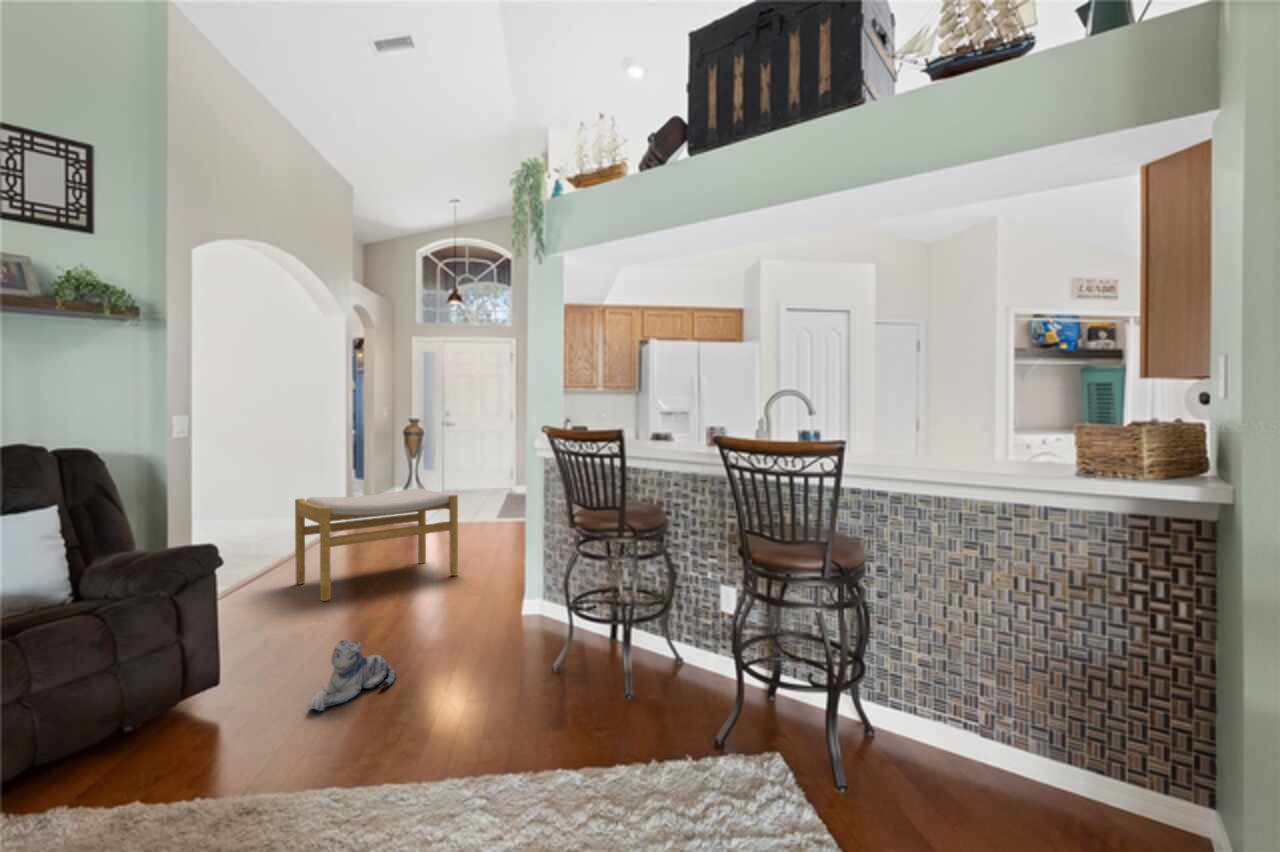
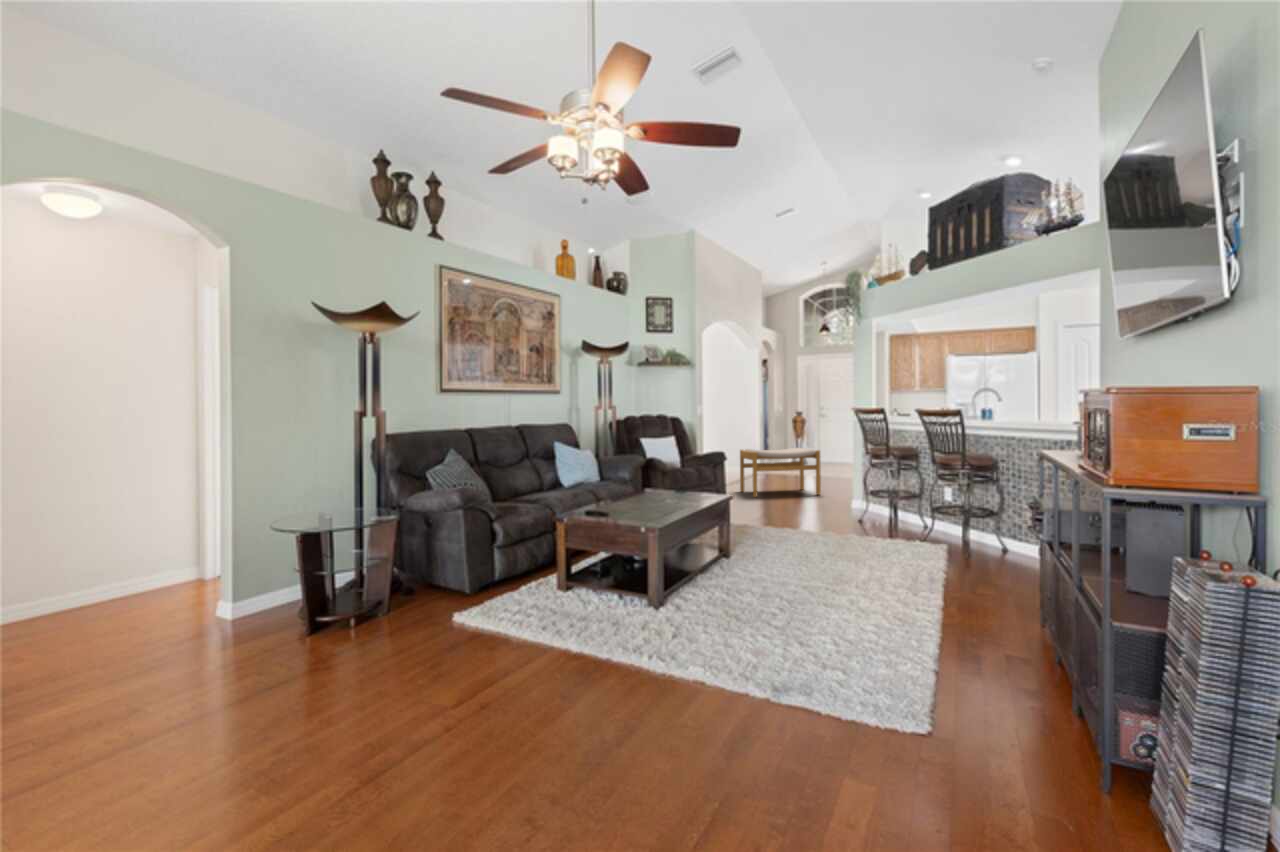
plush toy: present [309,640,396,710] -> none [755,497,788,520]

